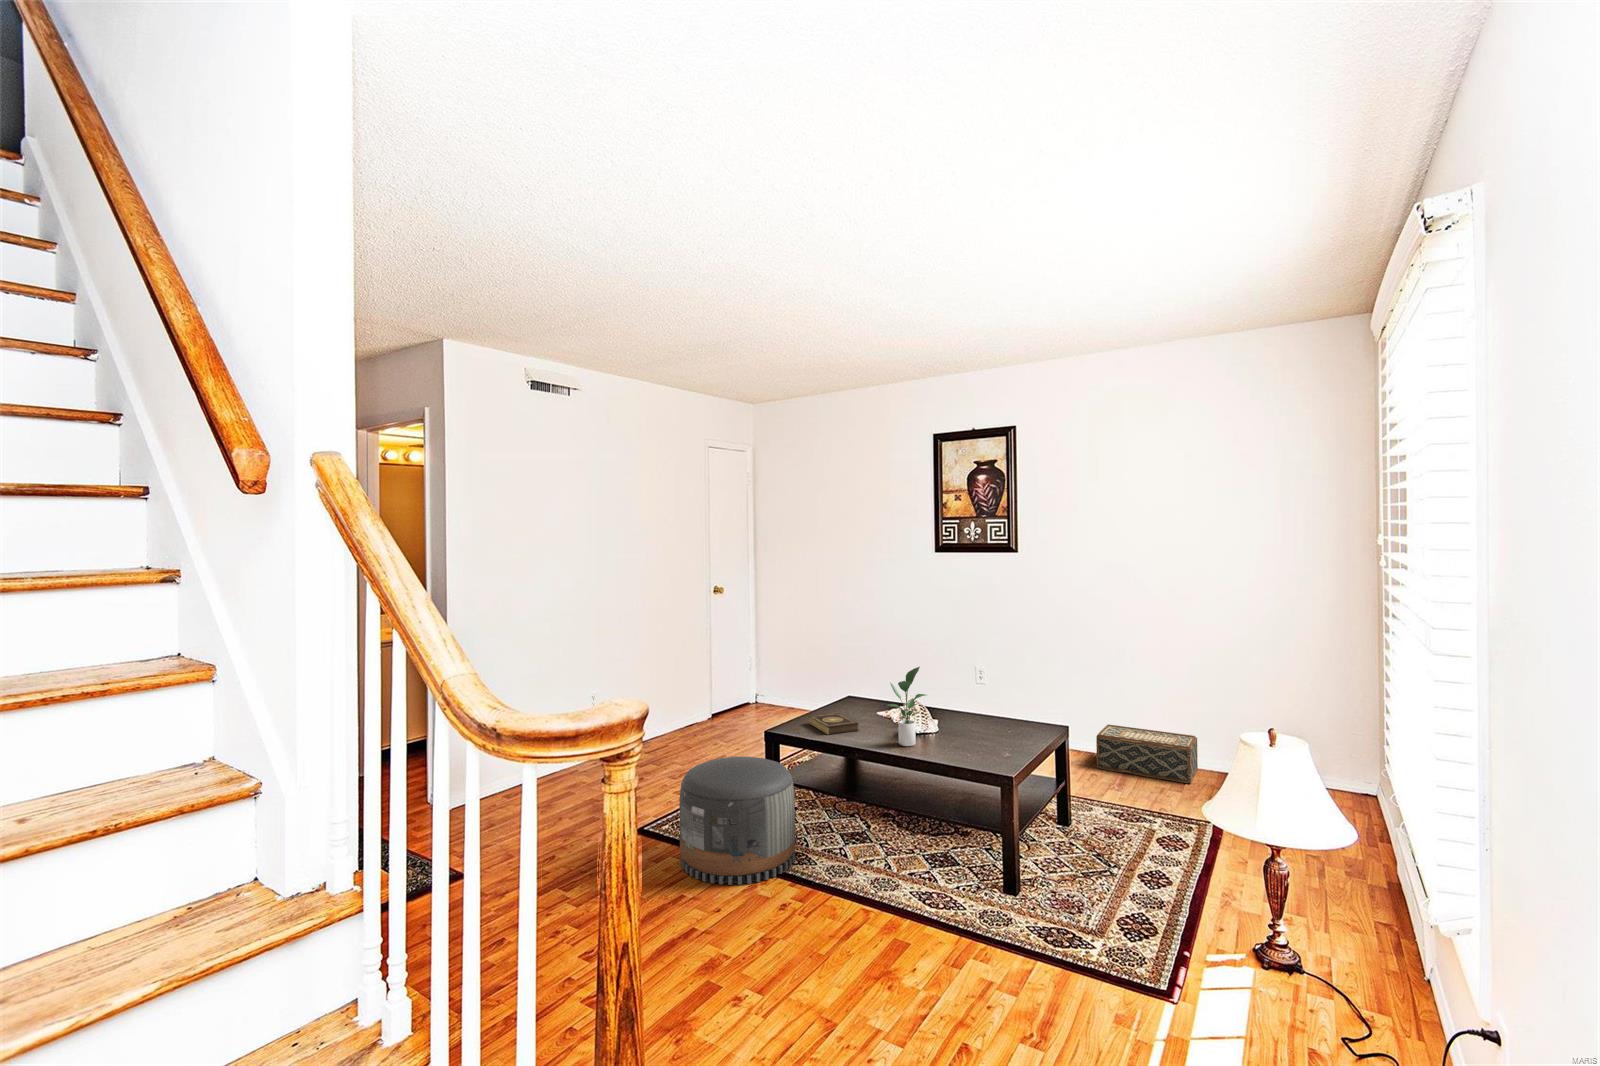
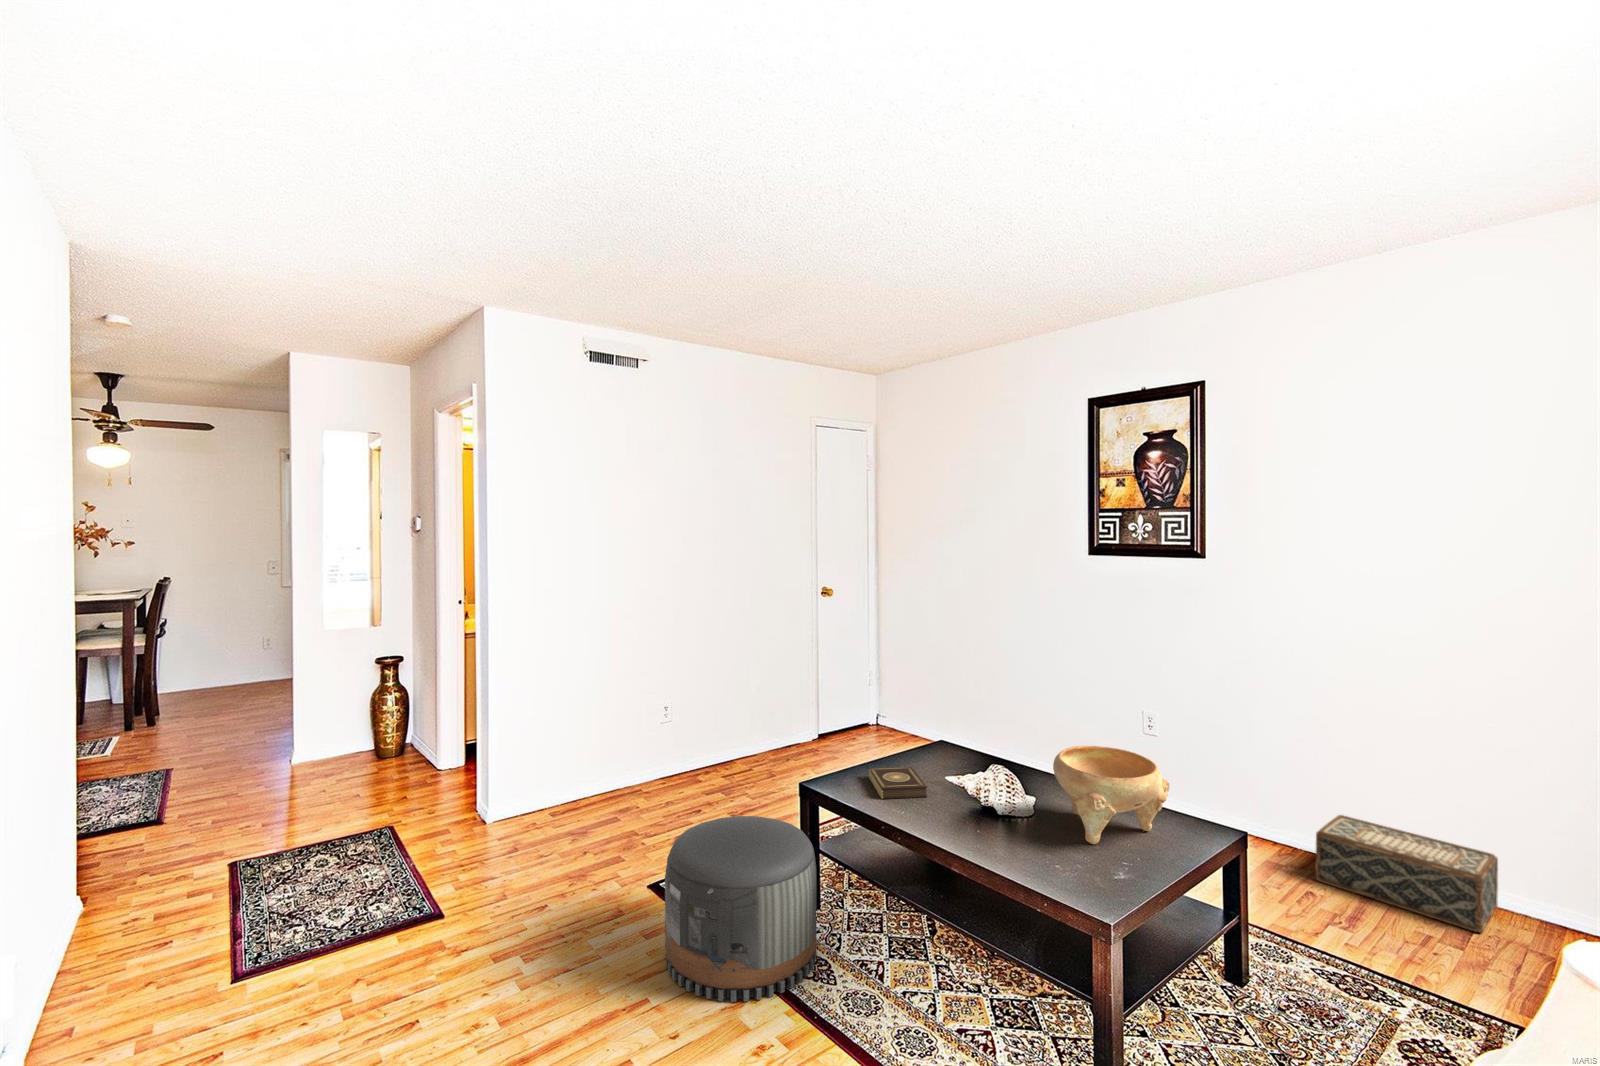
potted plant: present [889,667,926,746] -> none [951,721,1013,835]
decorative bowl: none [950,681,1023,743] -> present [1053,746,1169,844]

